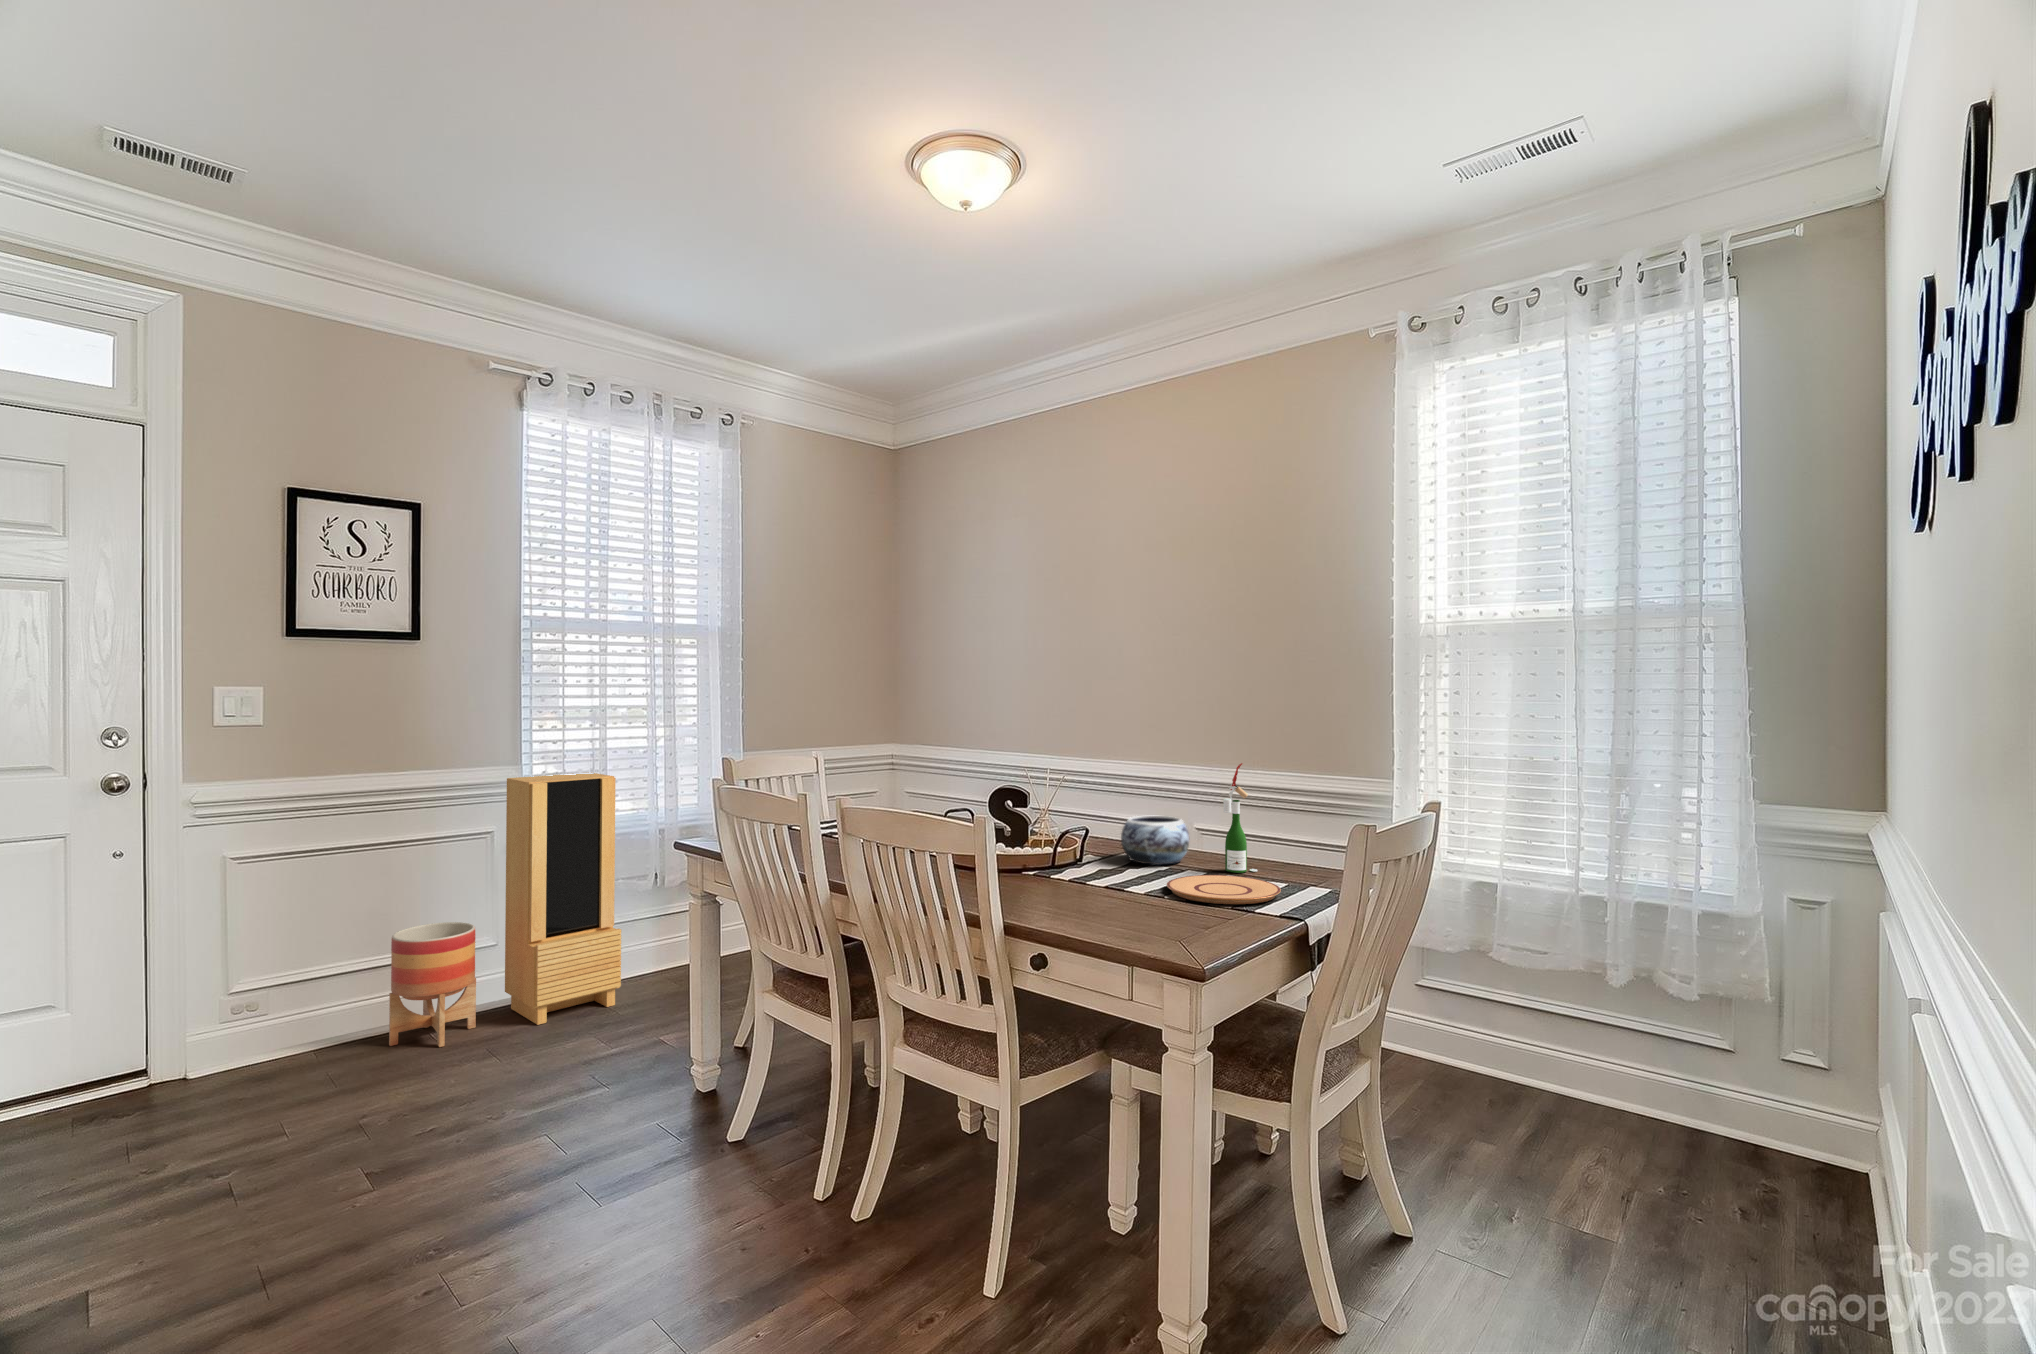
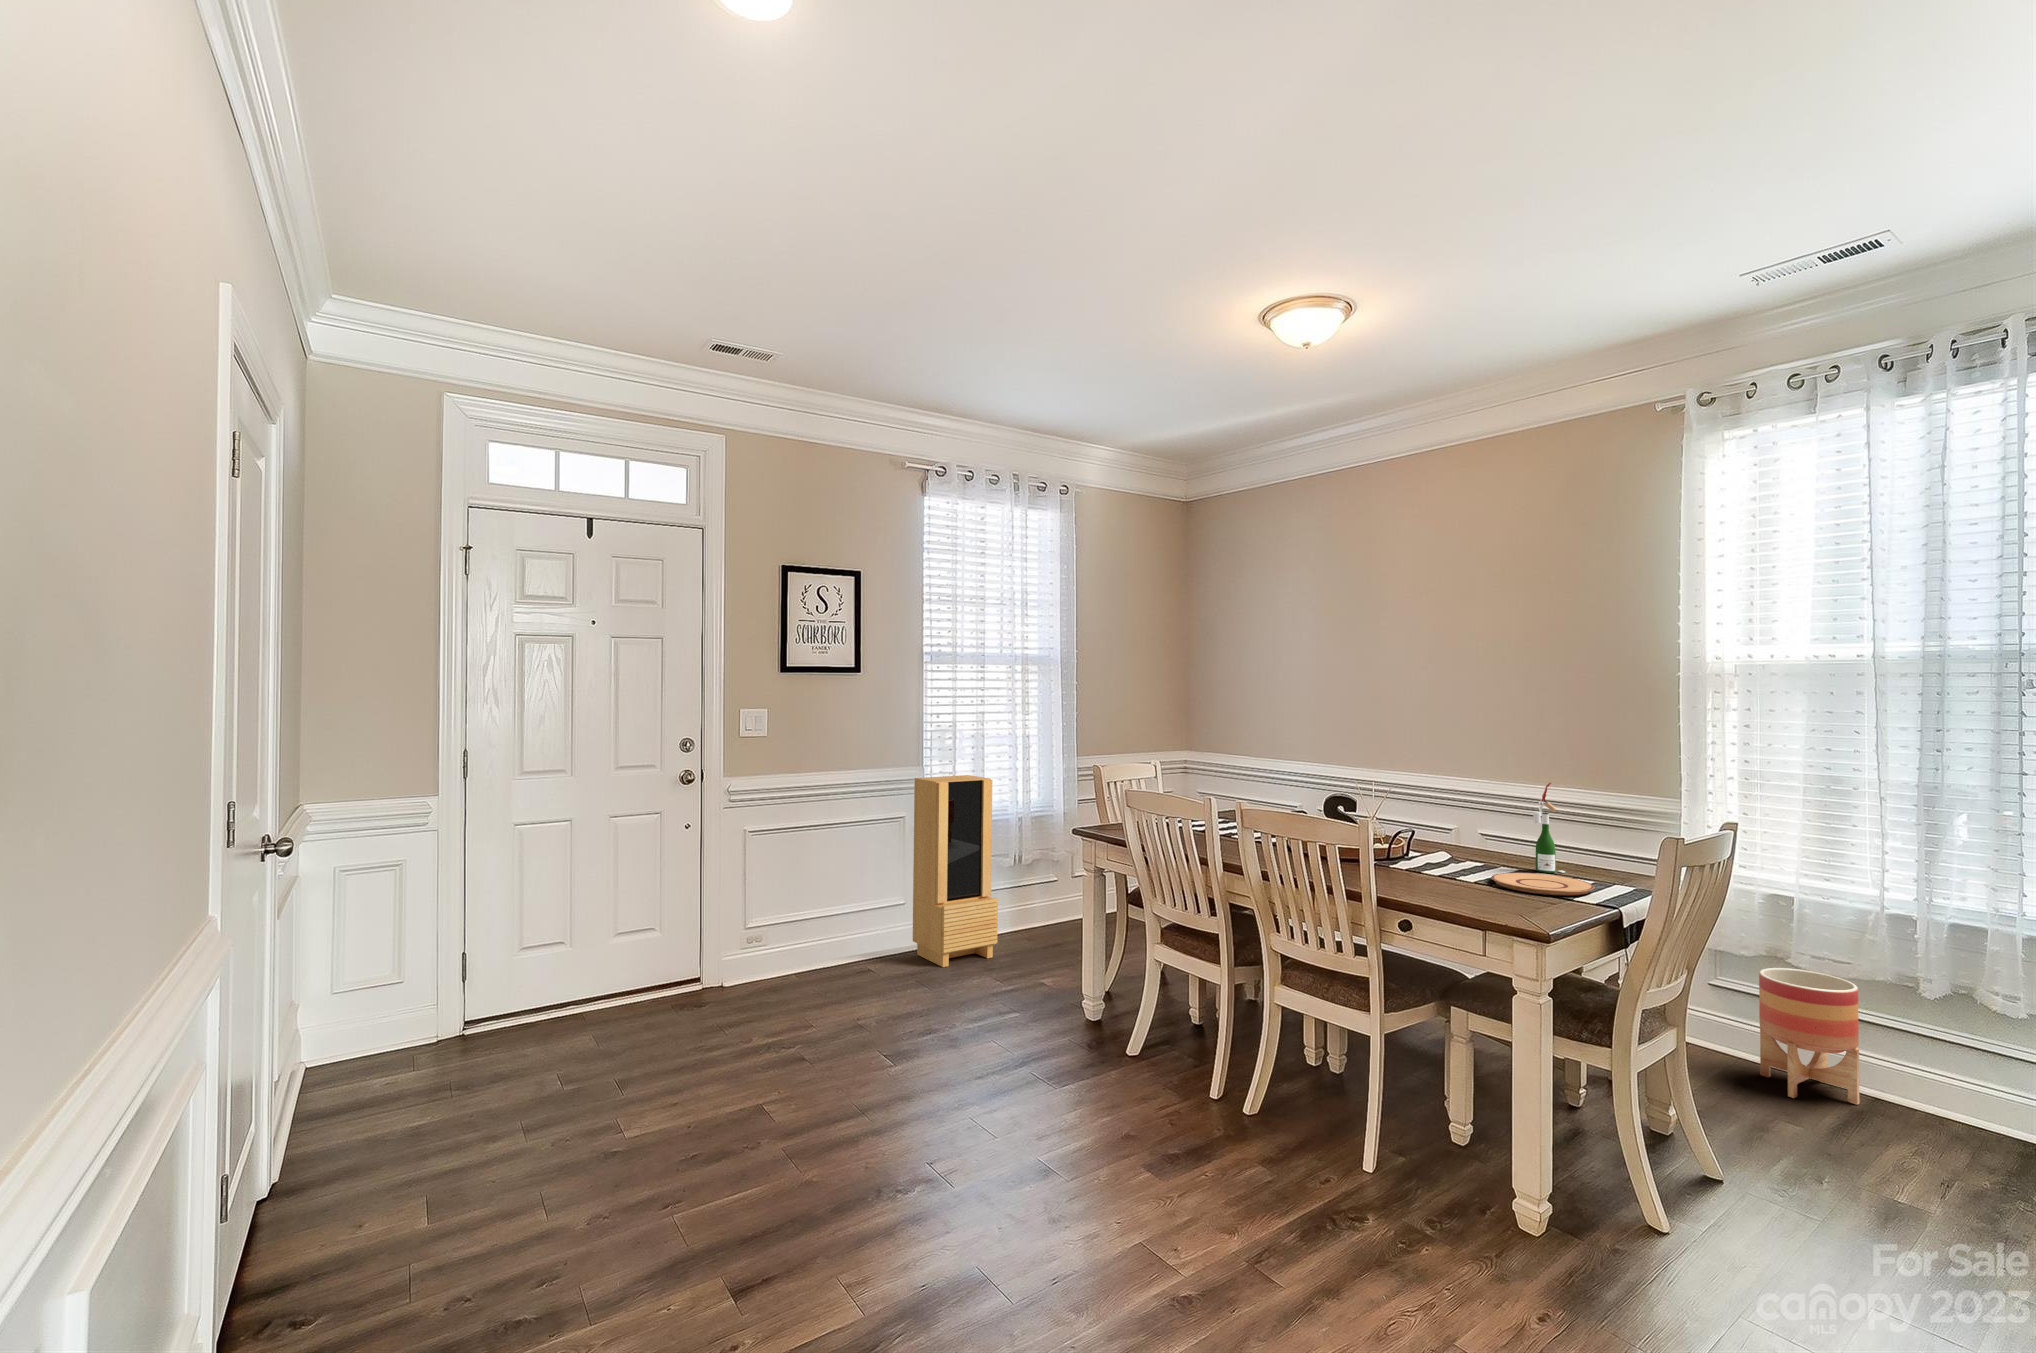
decorative bowl: present [1121,816,1189,865] -> none [1438,823,1500,864]
planter: present [389,922,476,1047] -> present [1759,968,1859,1105]

